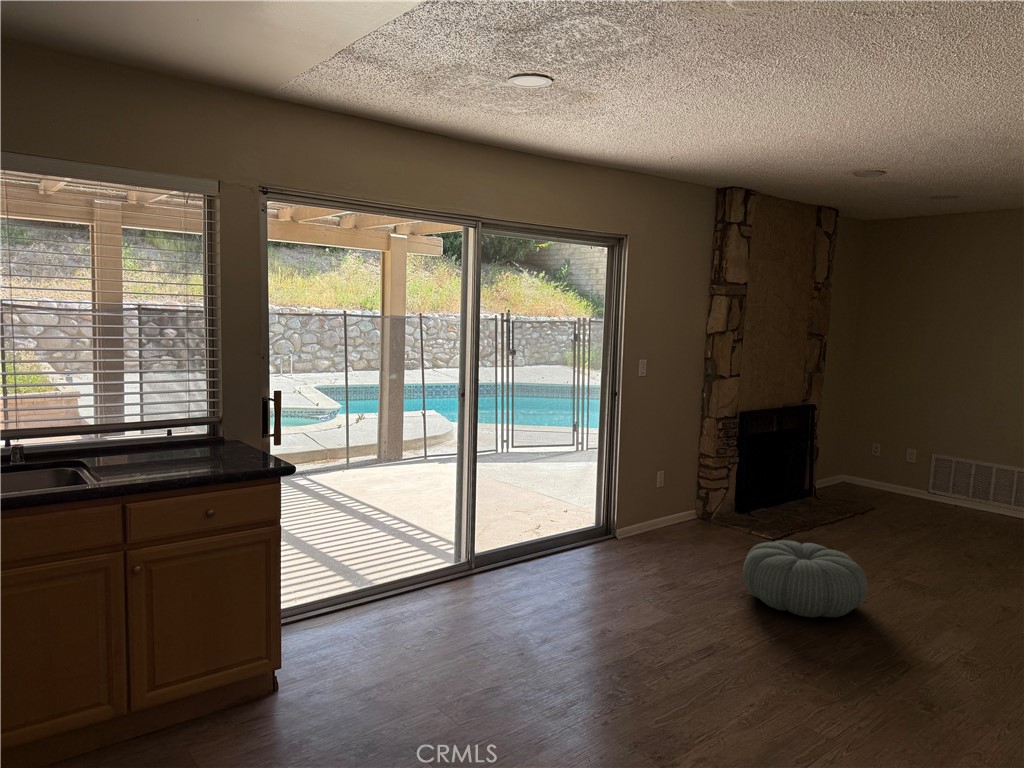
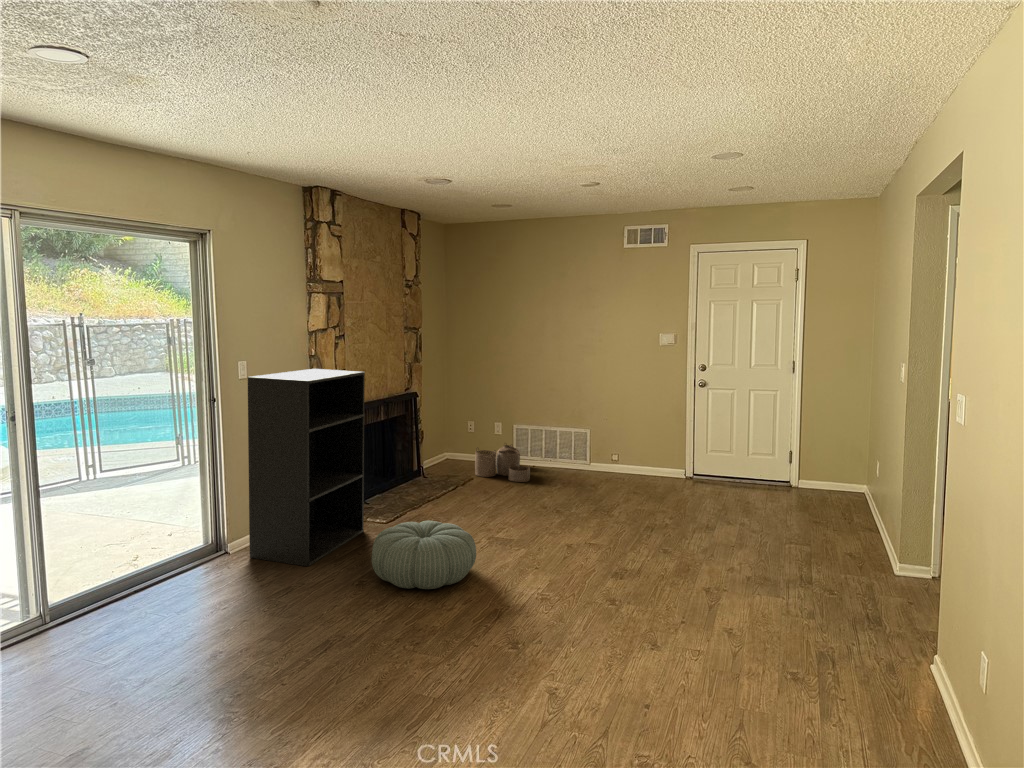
bookshelf: none [628,370,757,566] -> present [248,369,365,566]
woven basket: none [894,476,971,526] -> present [475,445,530,482]

